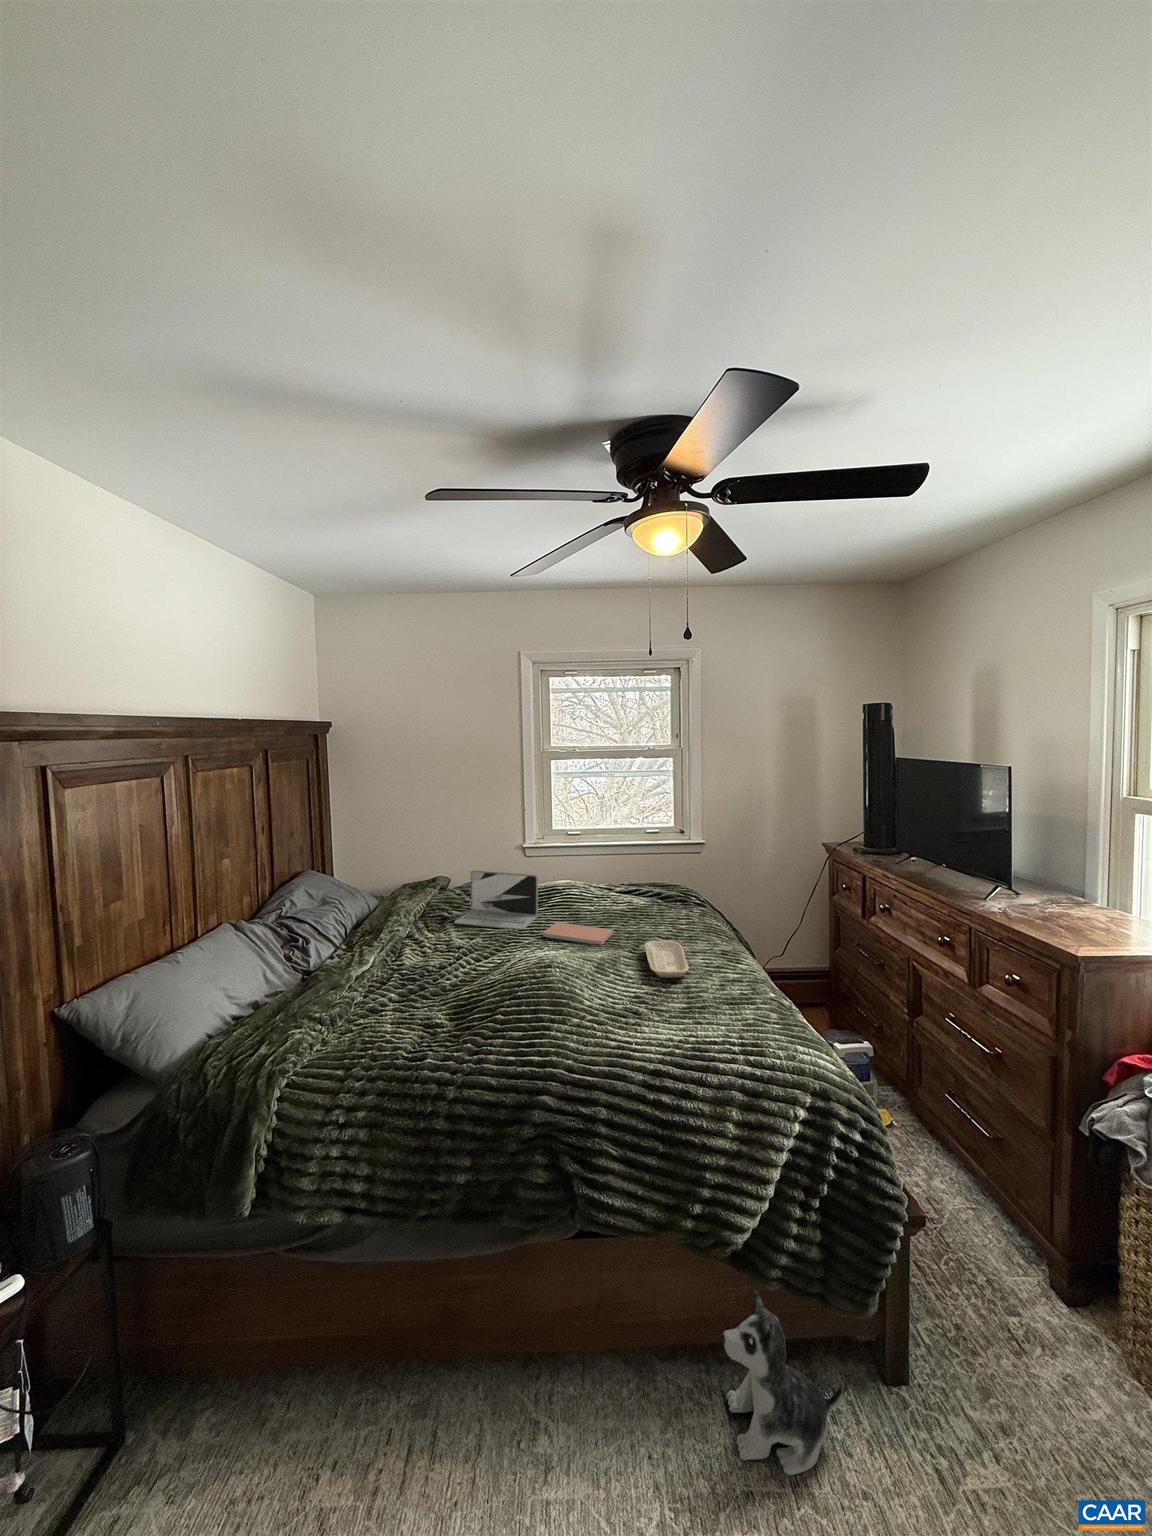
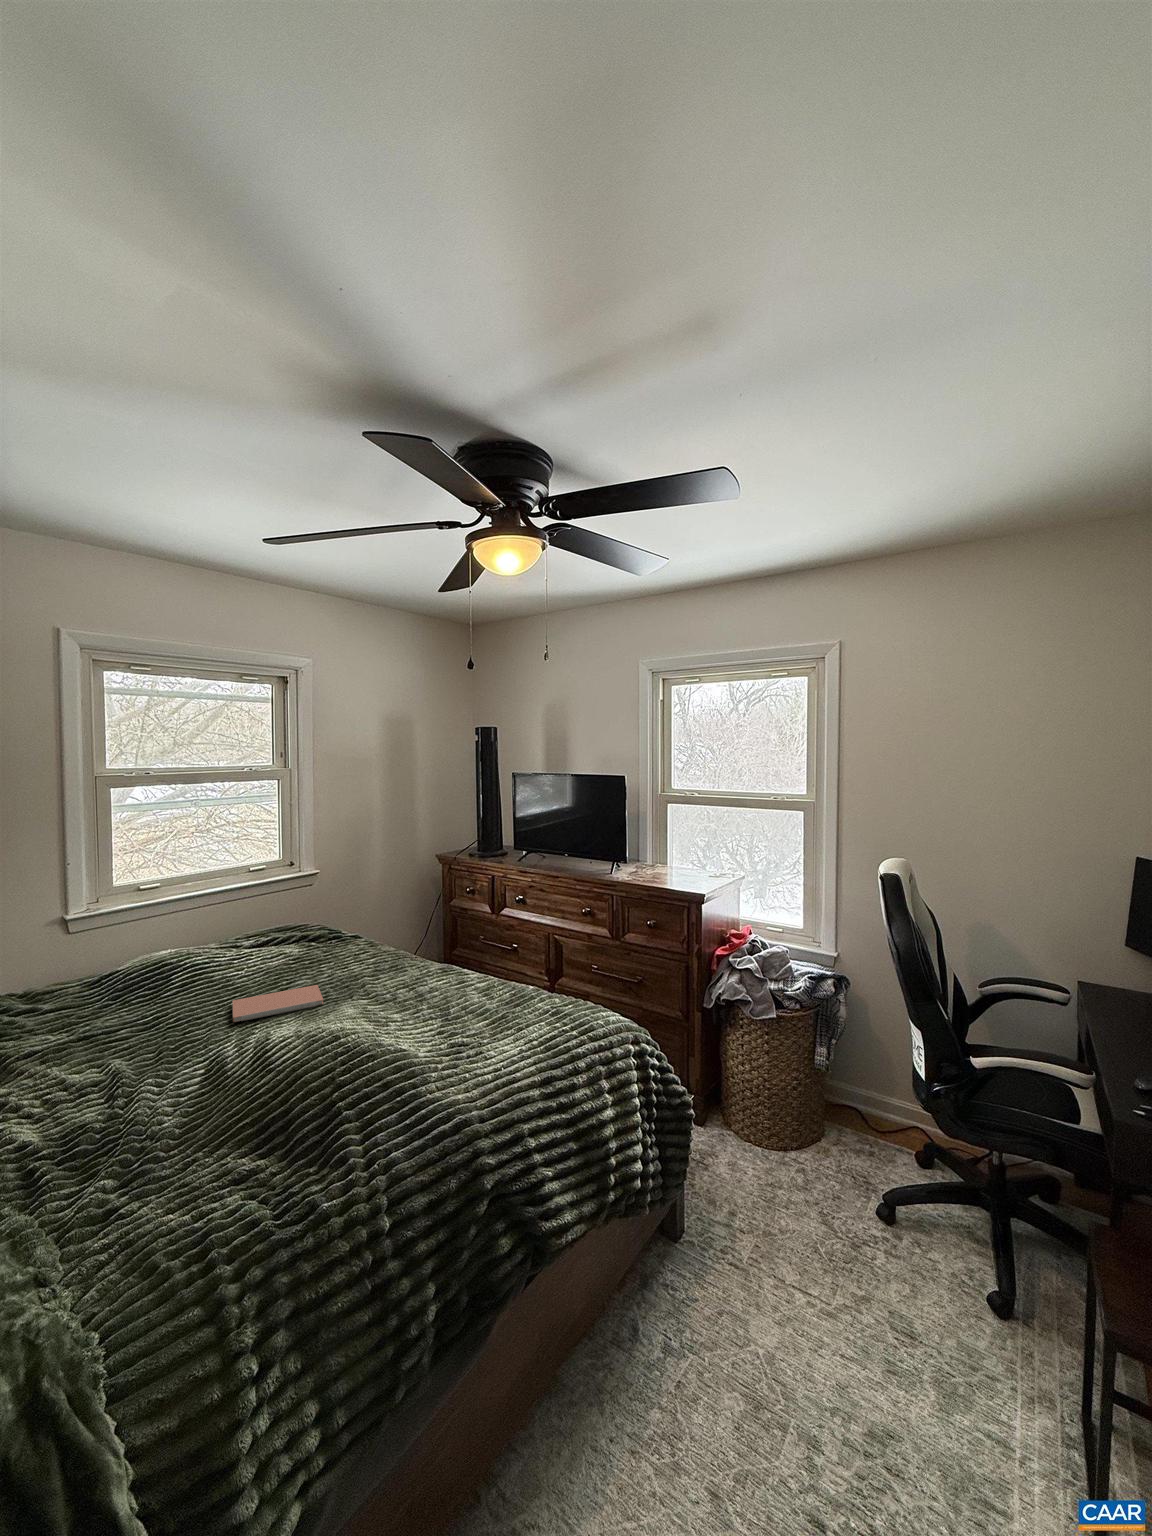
laptop: present [454,870,538,929] -> none [41,948,185,1060]
tray: present [644,940,689,978] -> none [383,972,460,1008]
plush toy: present [723,1290,844,1475] -> none [616,1230,690,1372]

